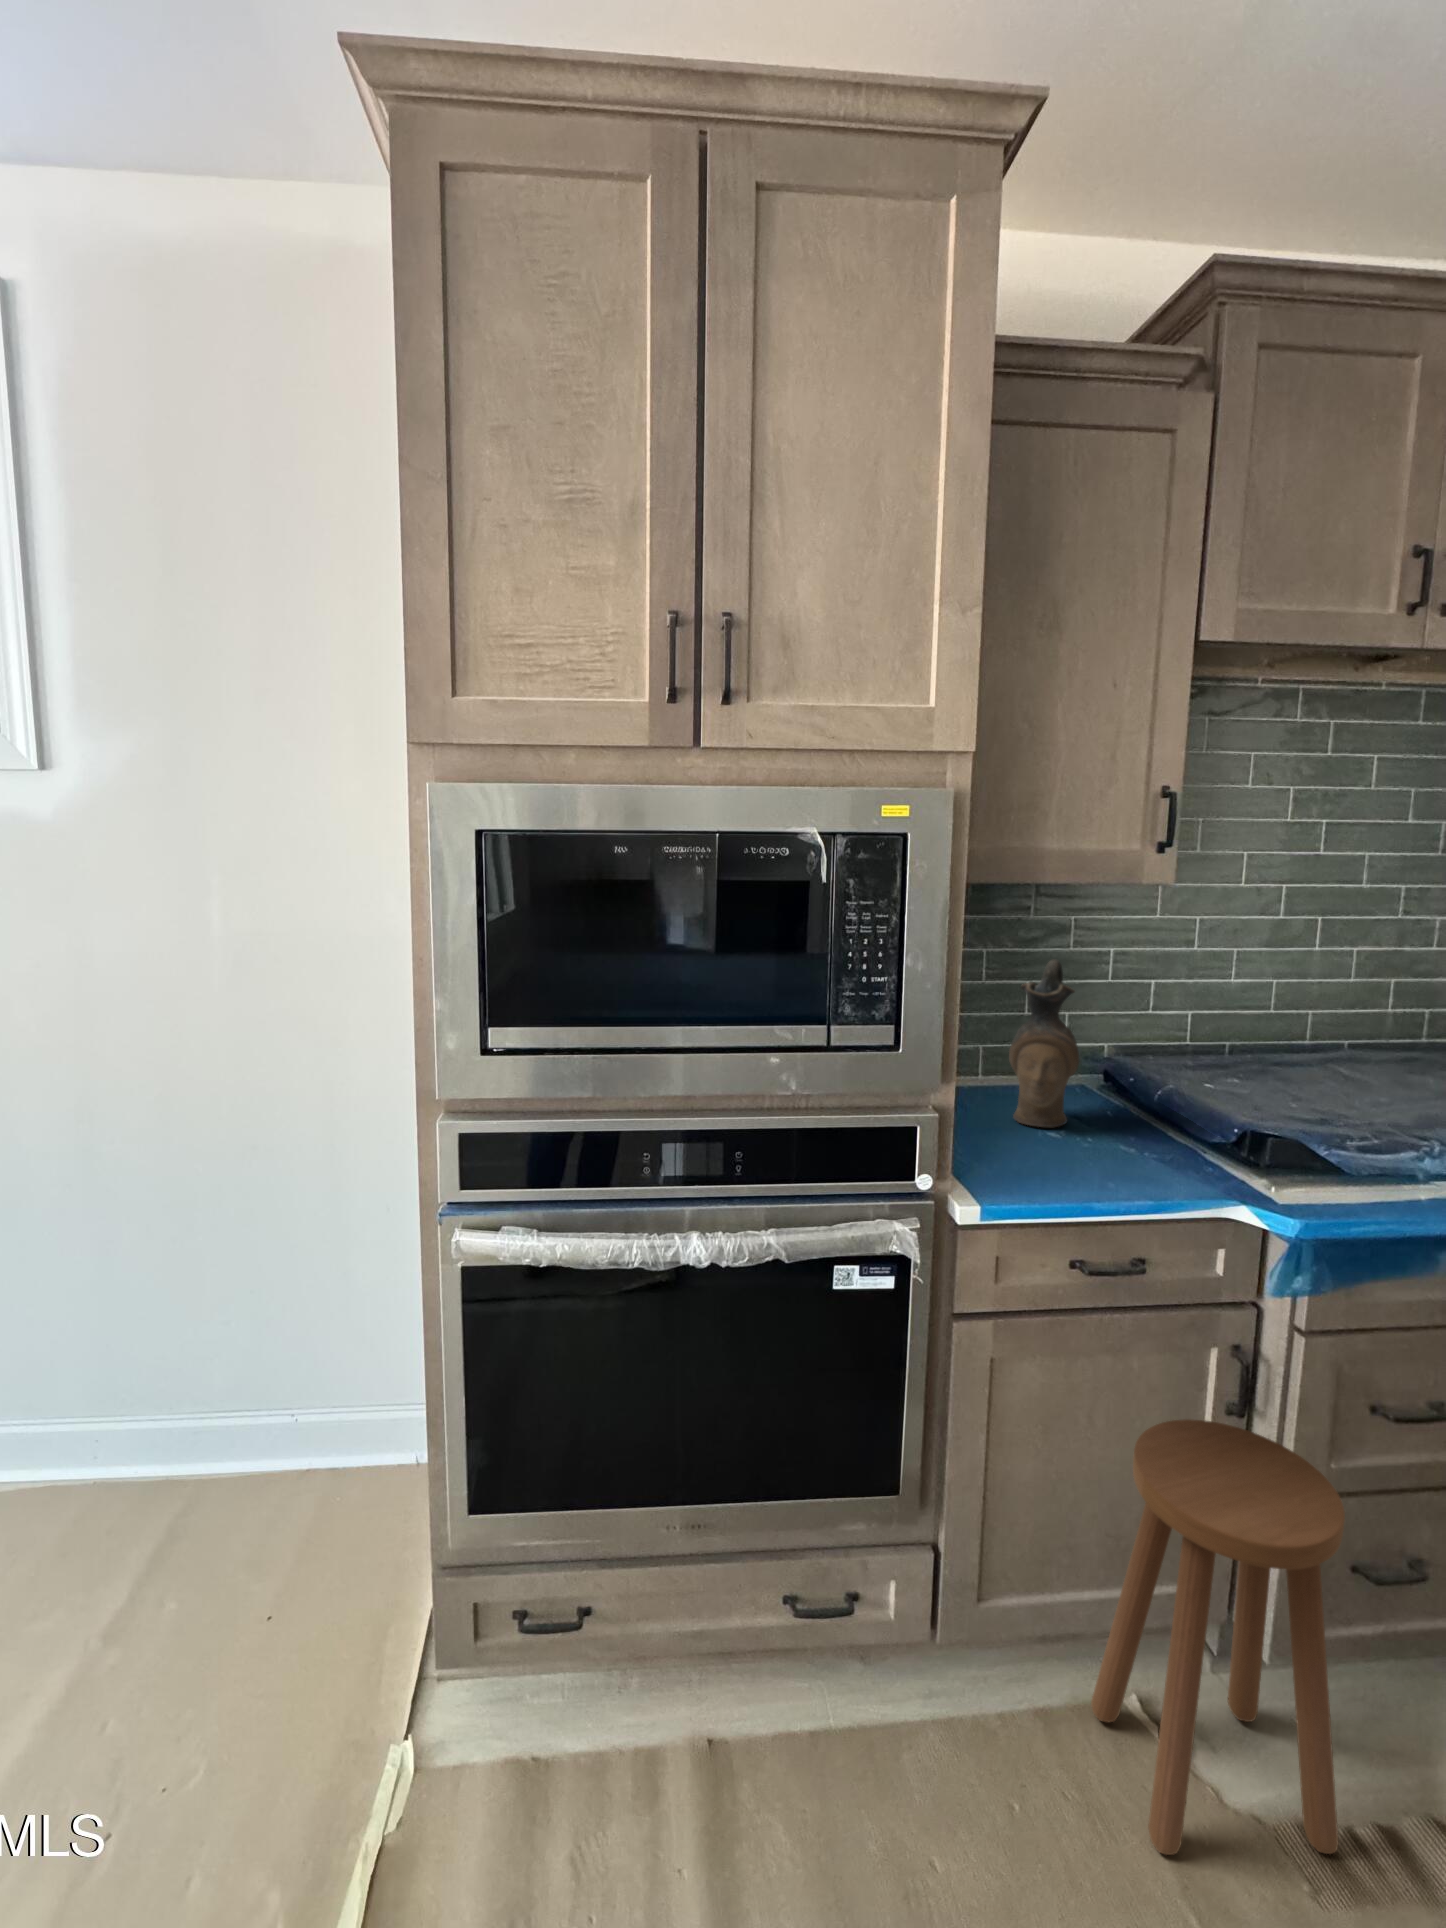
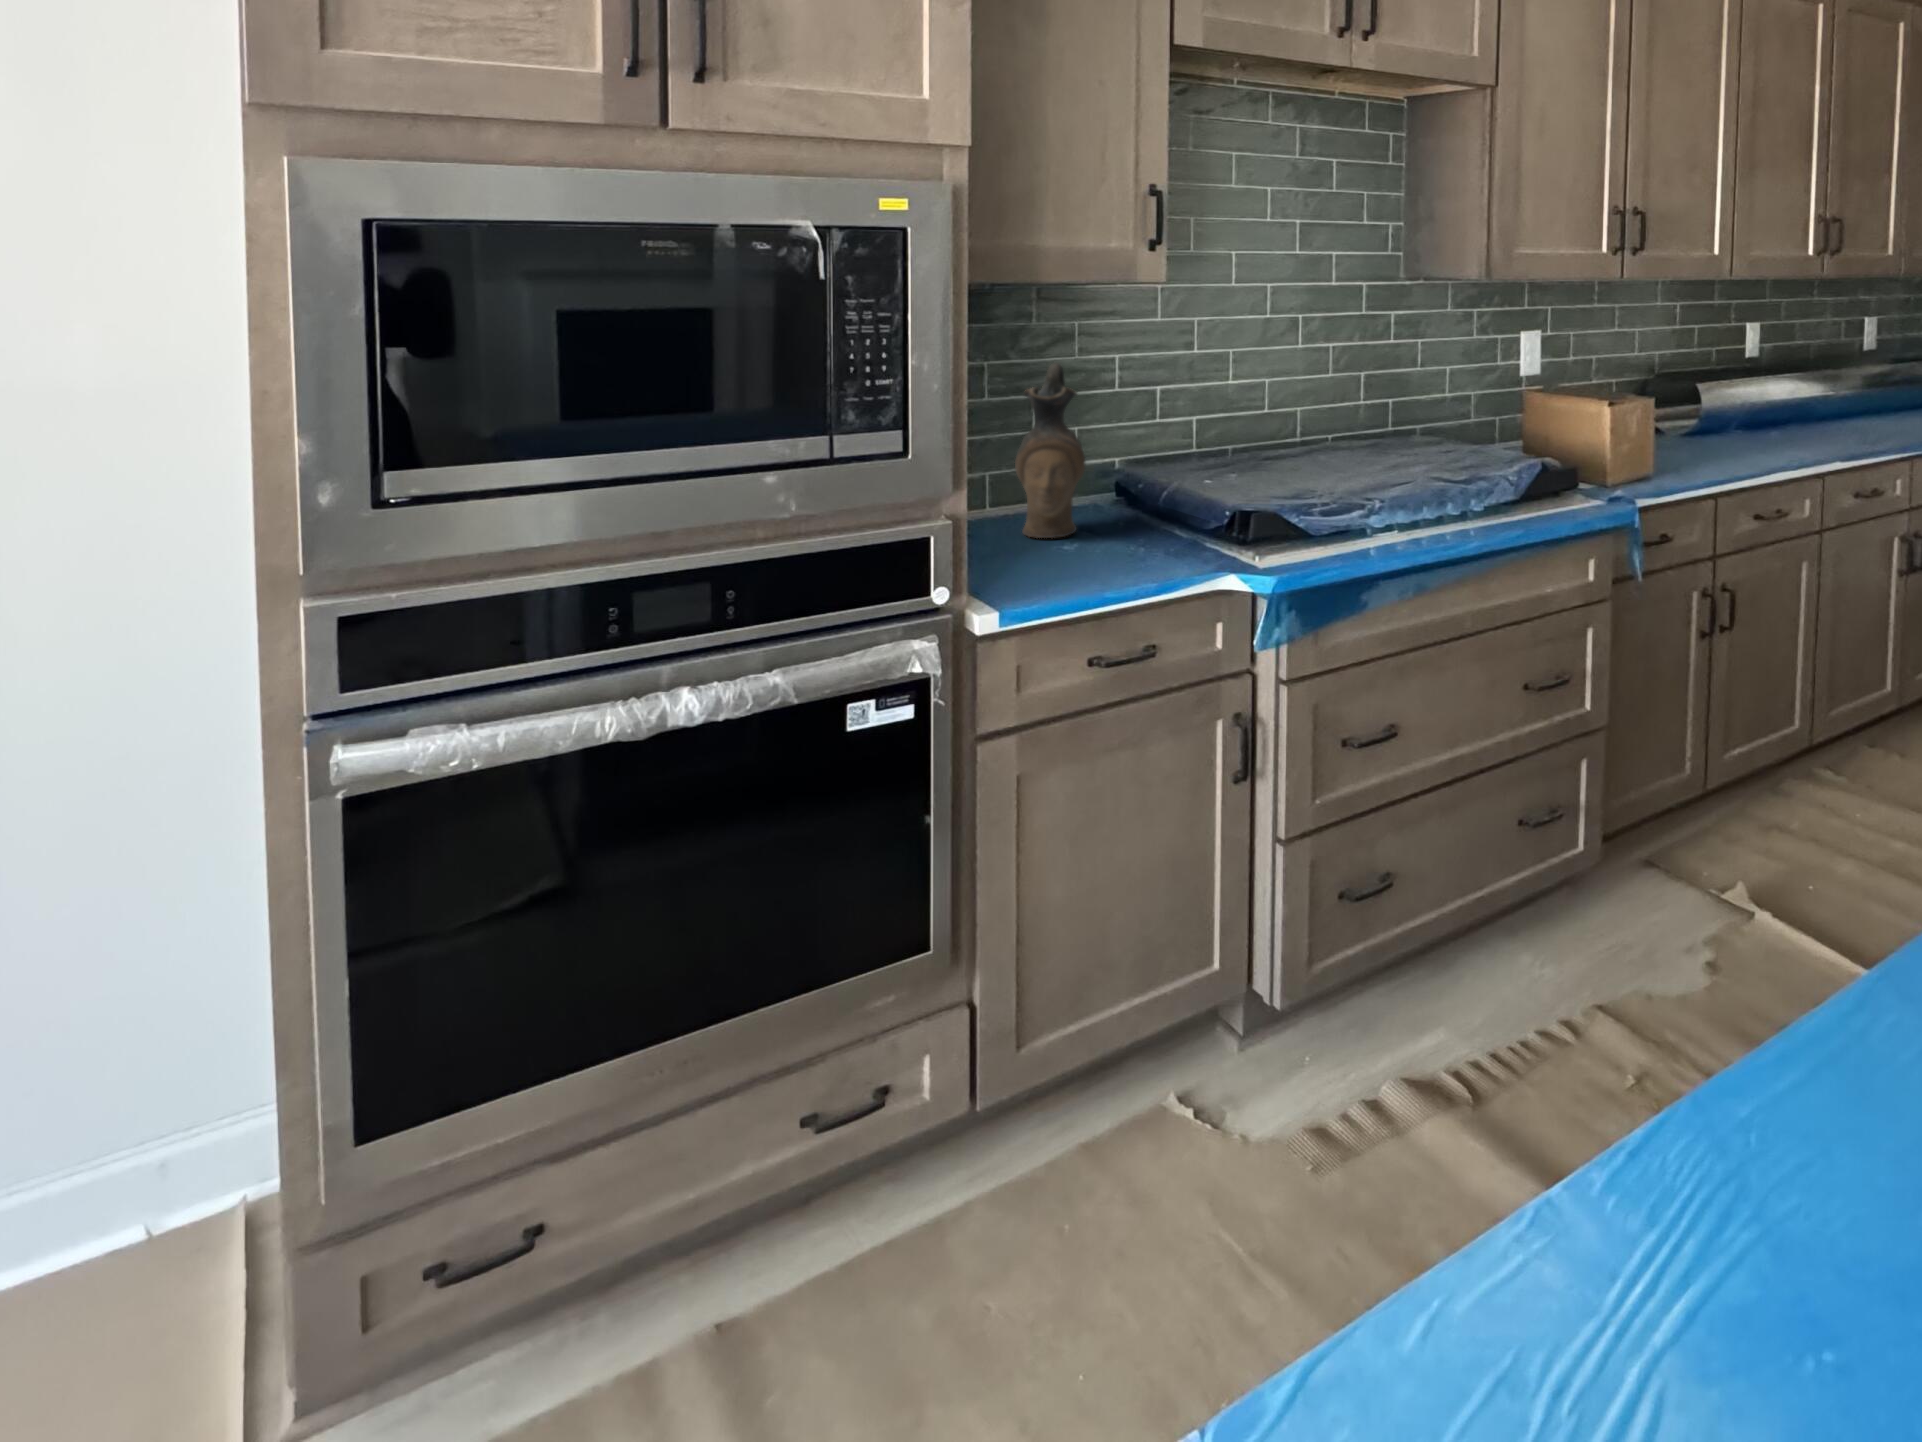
stool: present [1091,1419,1345,1855] -> none [1130,791,1343,1208]

